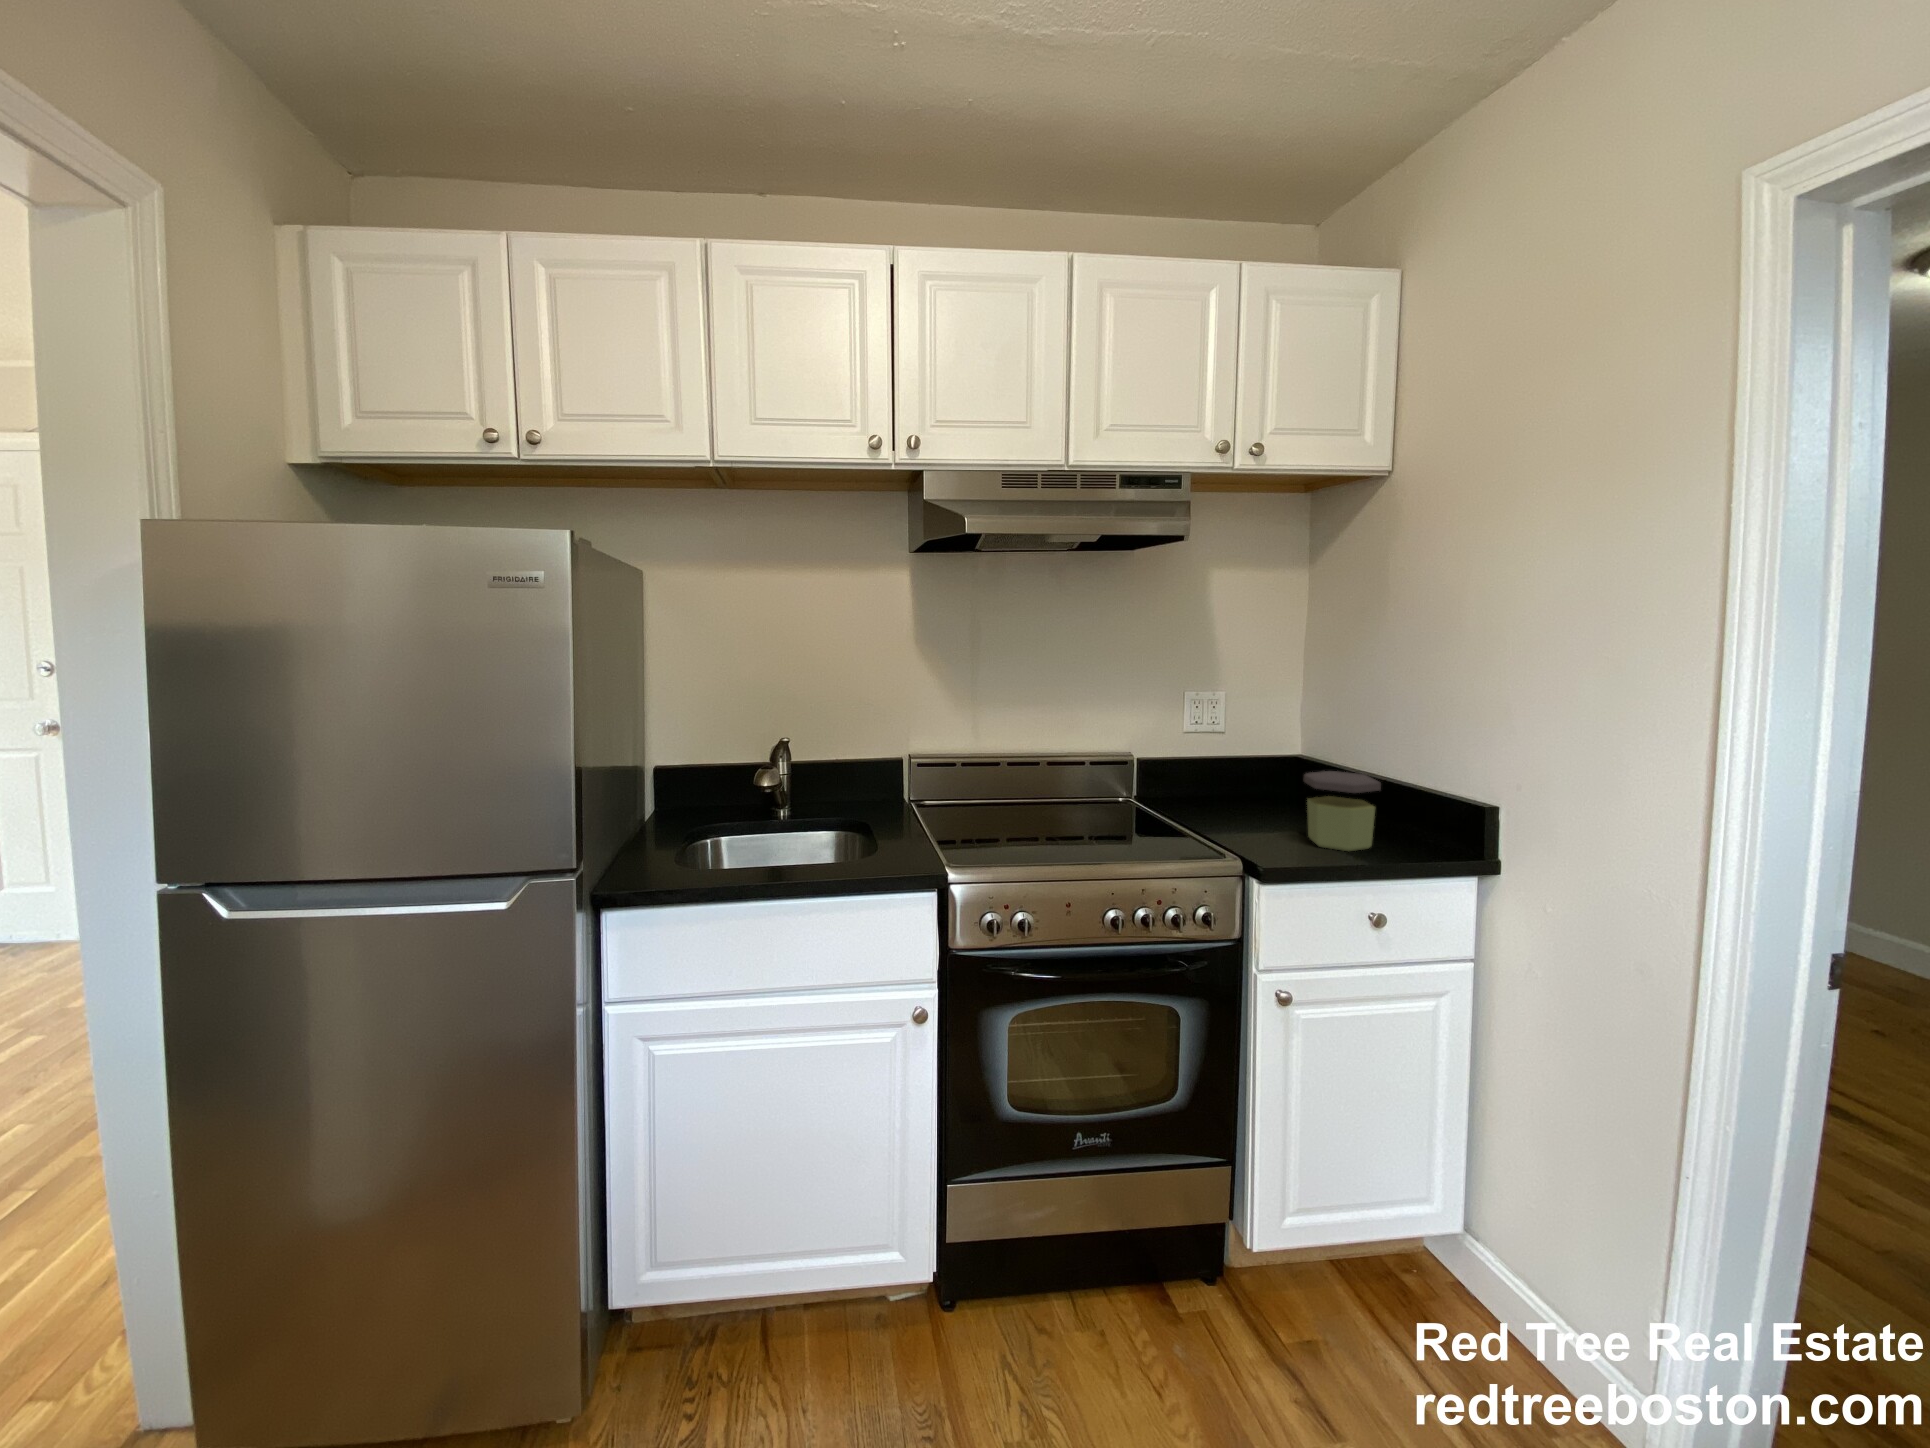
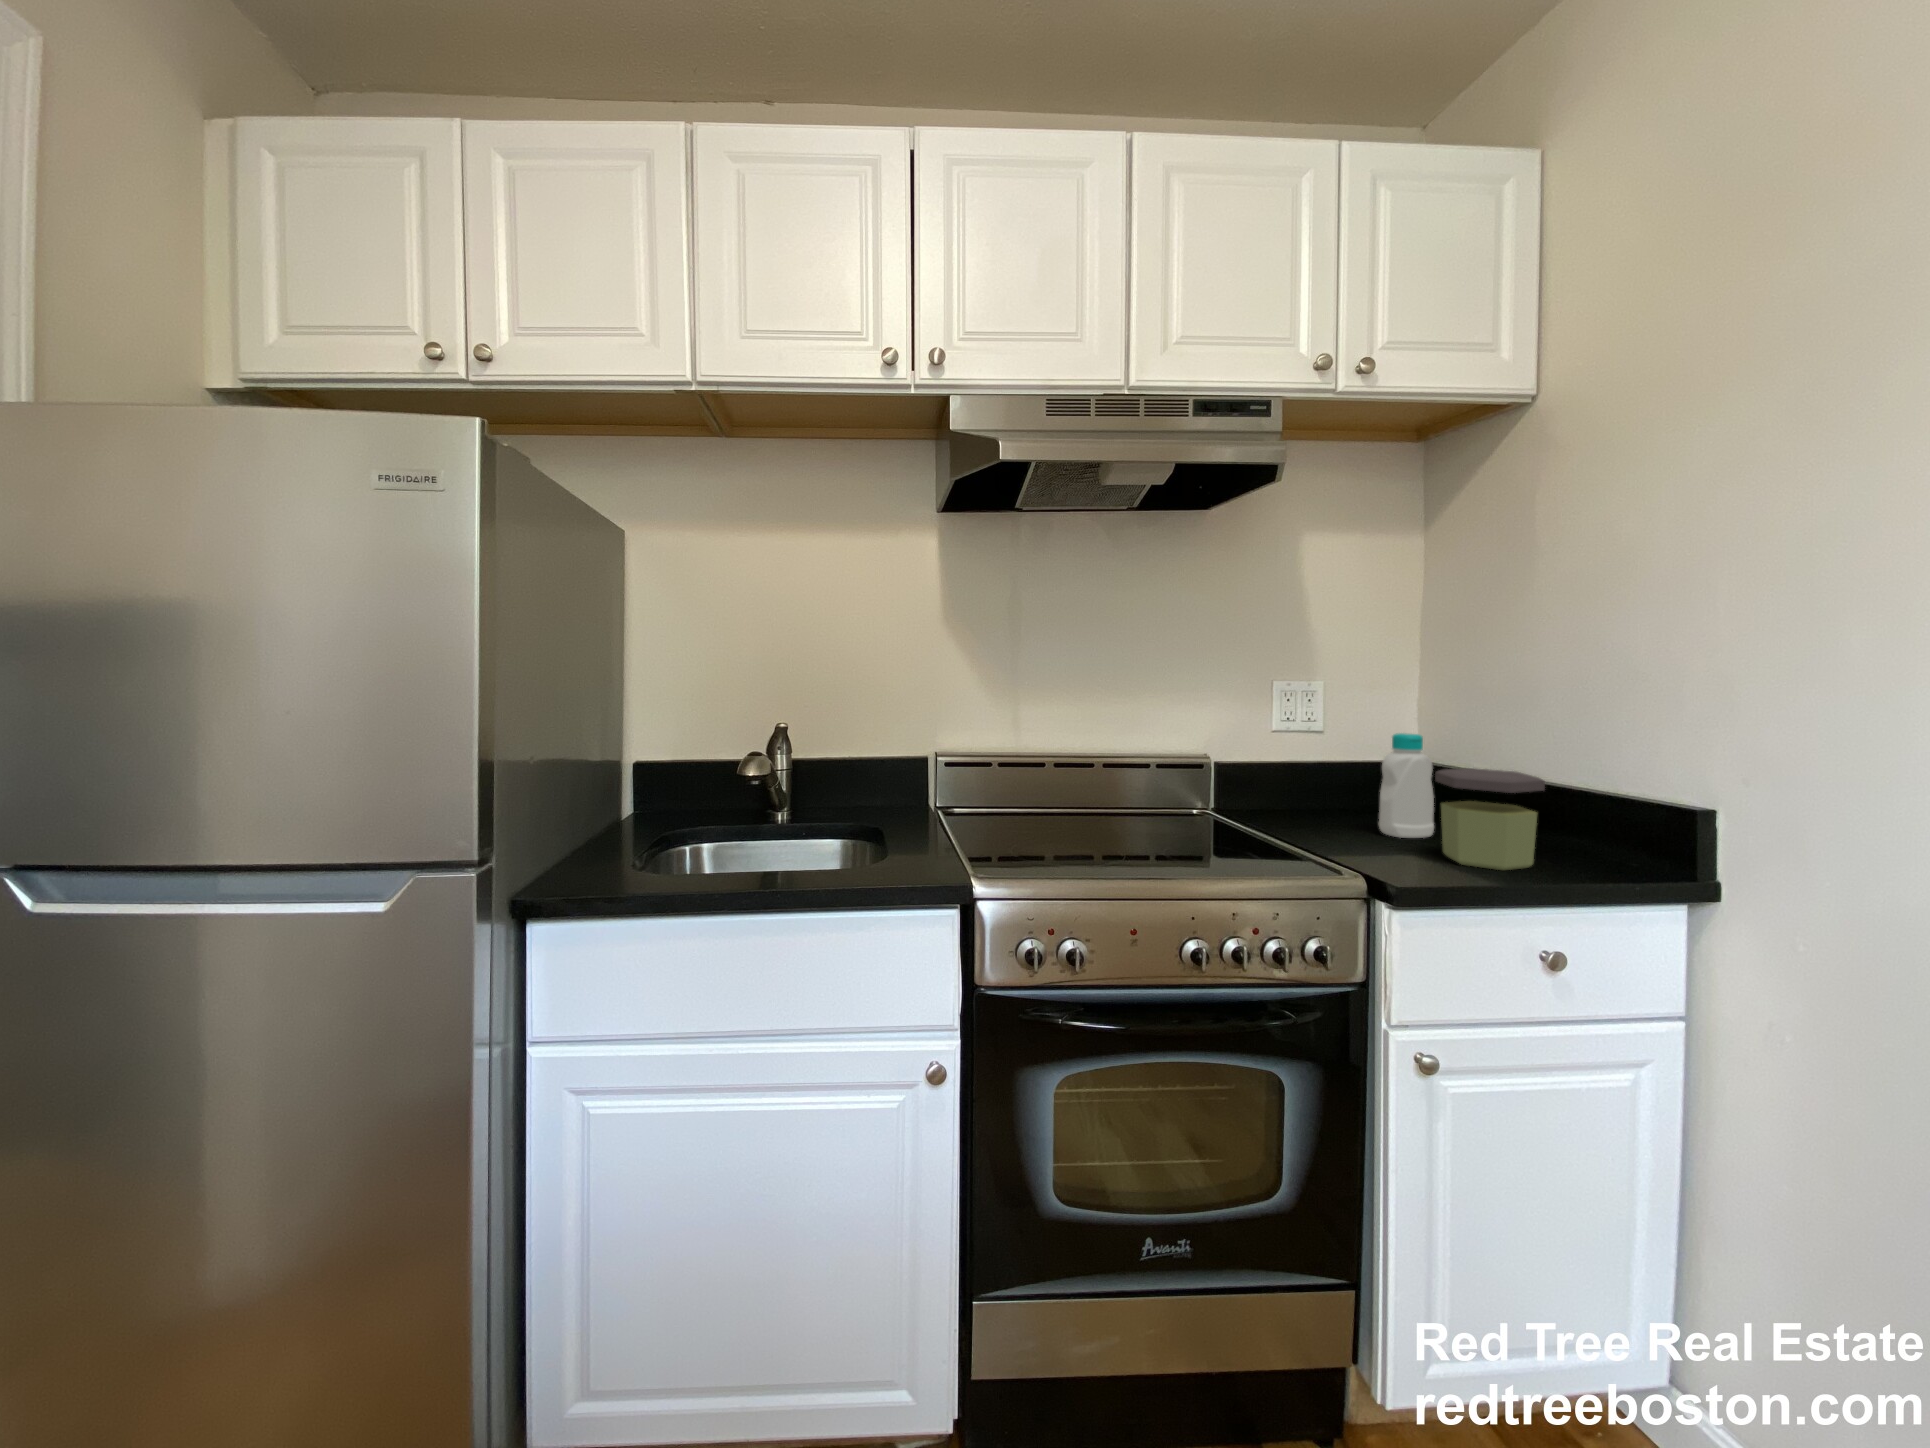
bottle: none [1266,739,1309,823] -> present [1379,733,1434,838]

